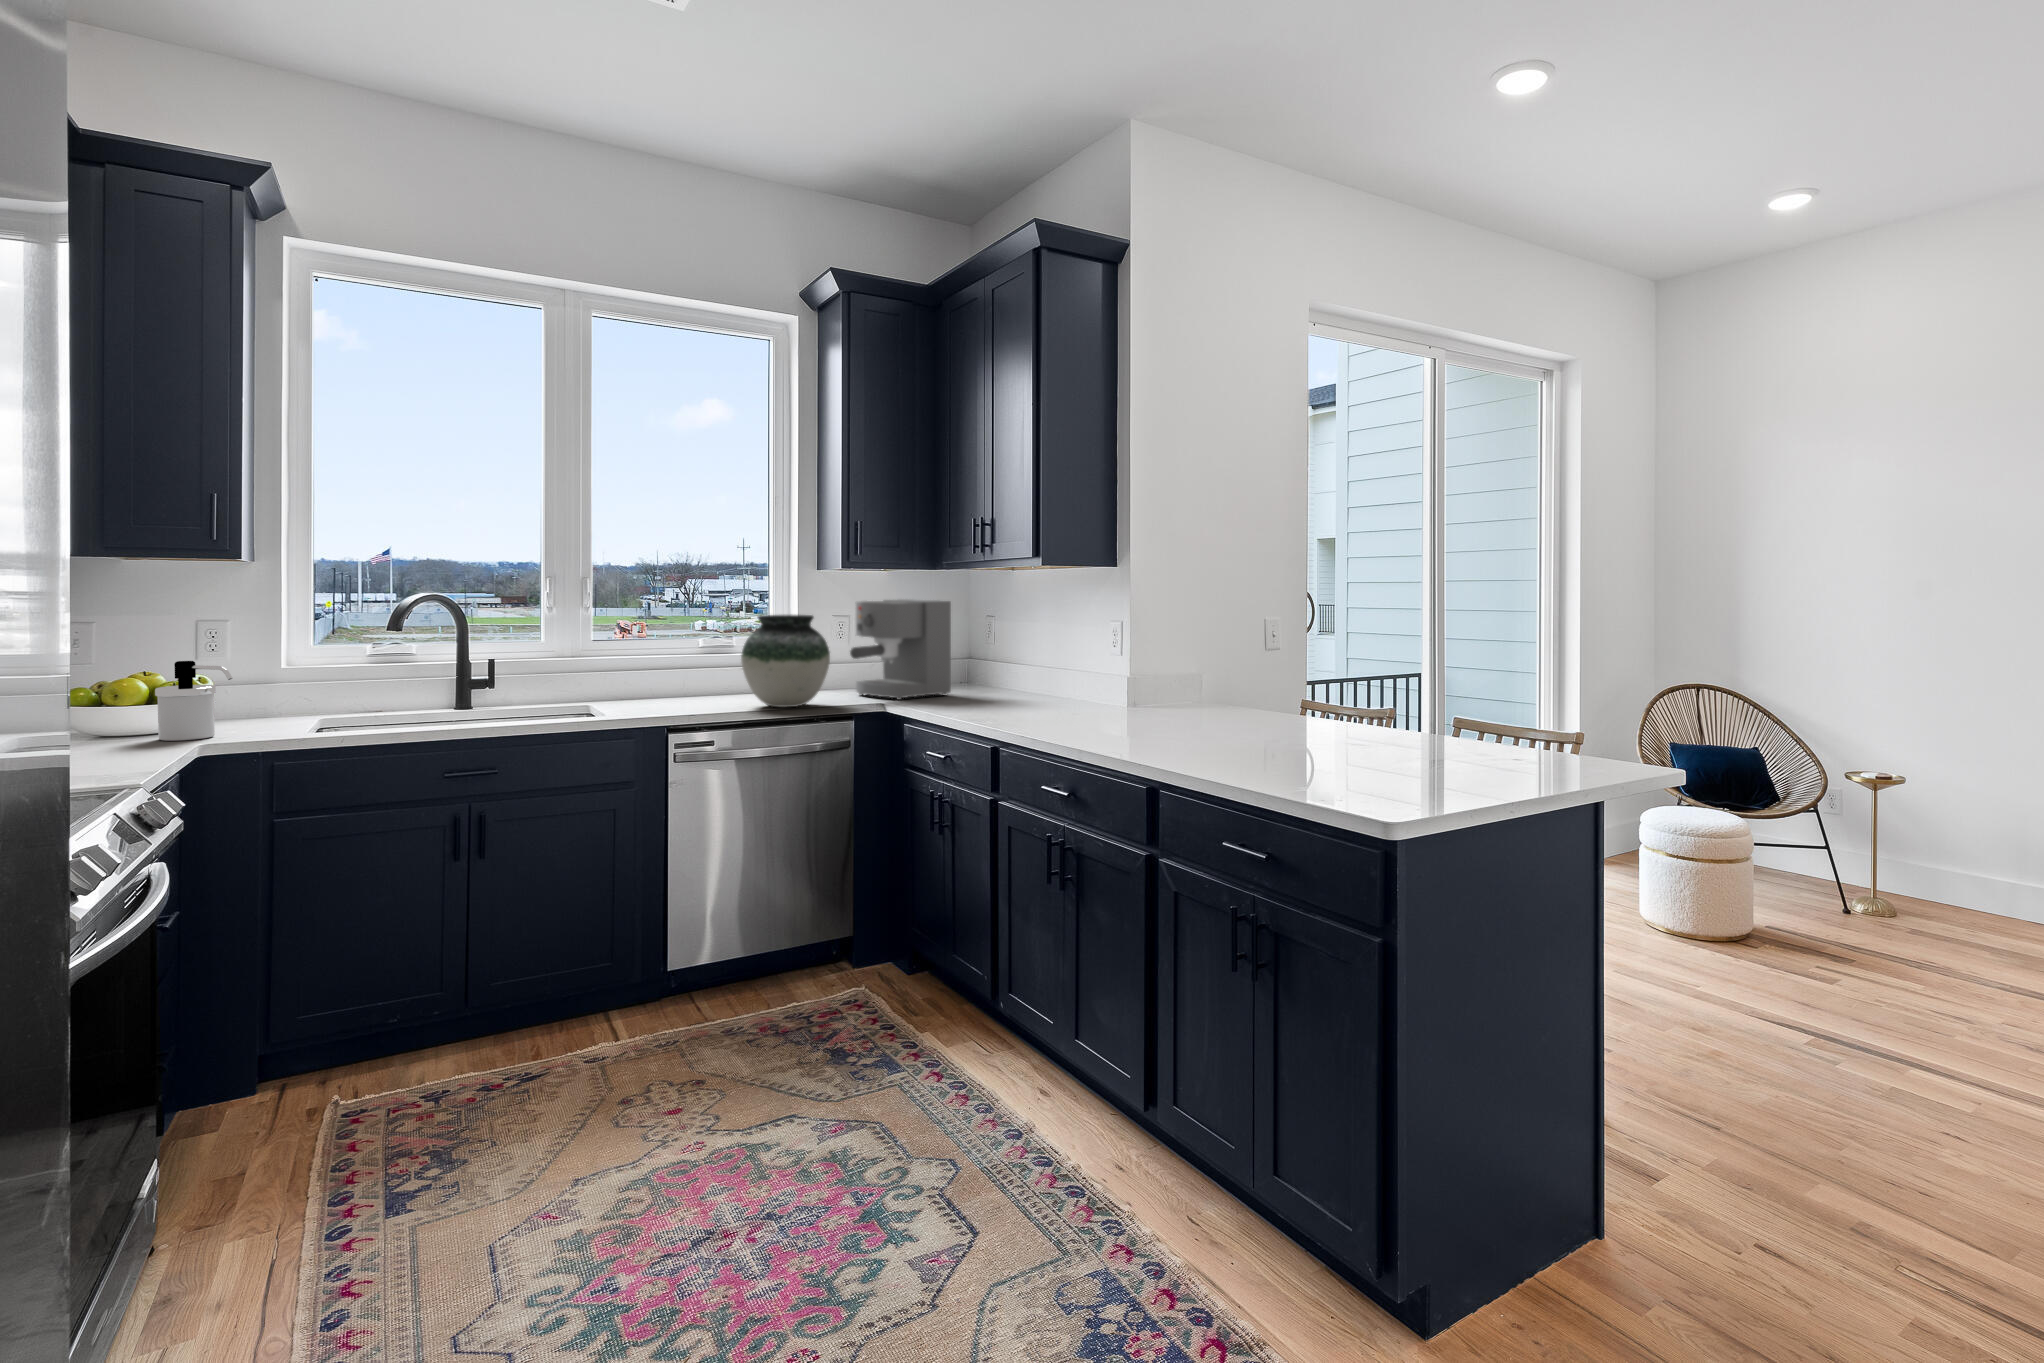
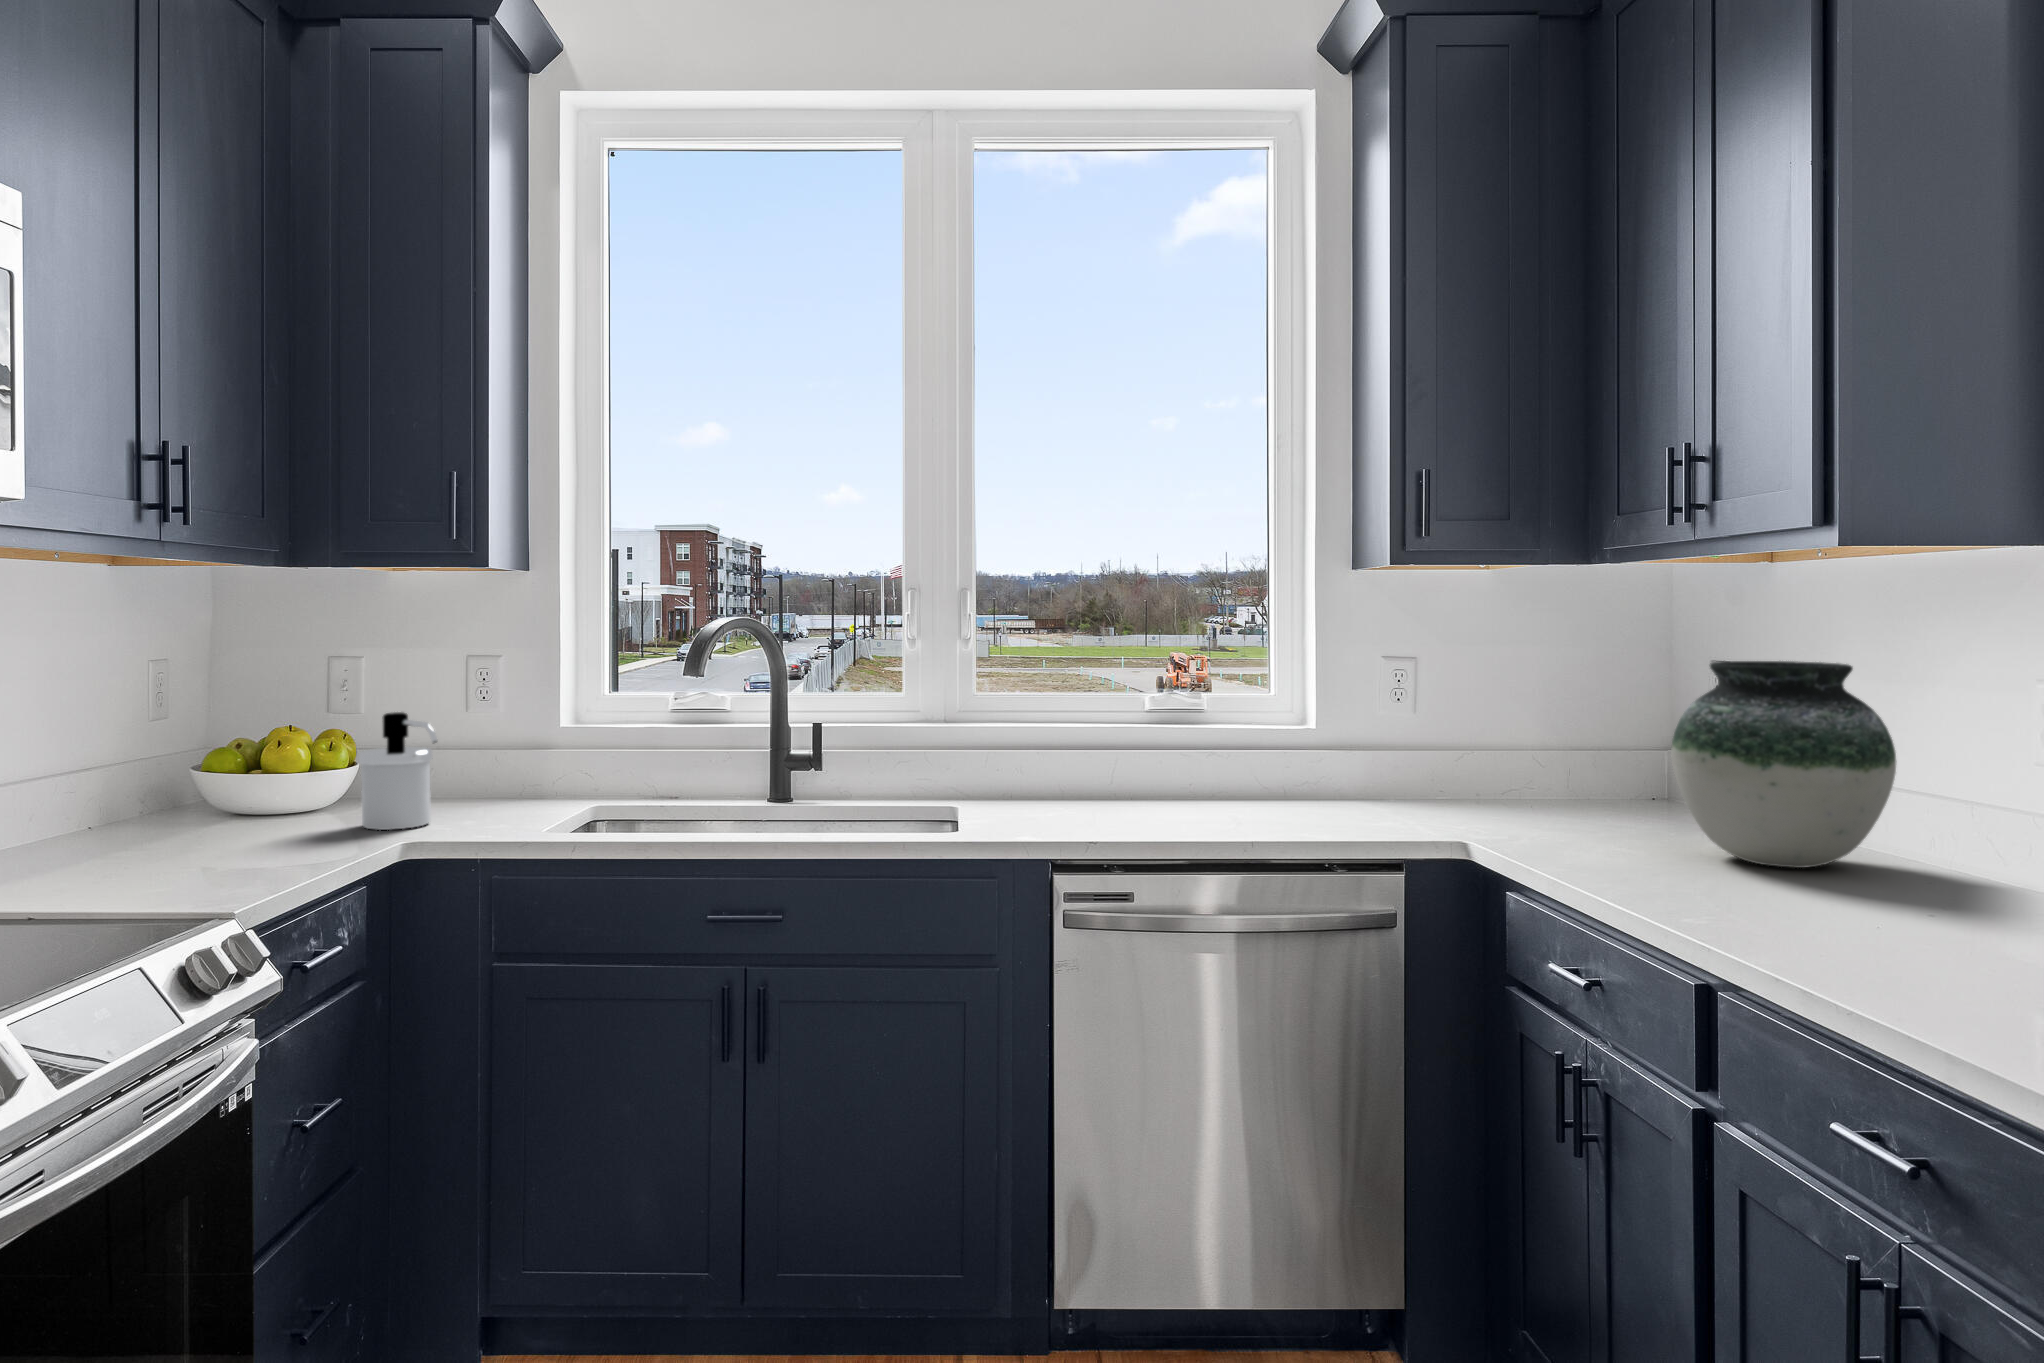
coffee maker: present [850,599,951,700] -> none [1392,628,1599,824]
vase: present [741,615,830,707] -> present [1671,661,1896,868]

